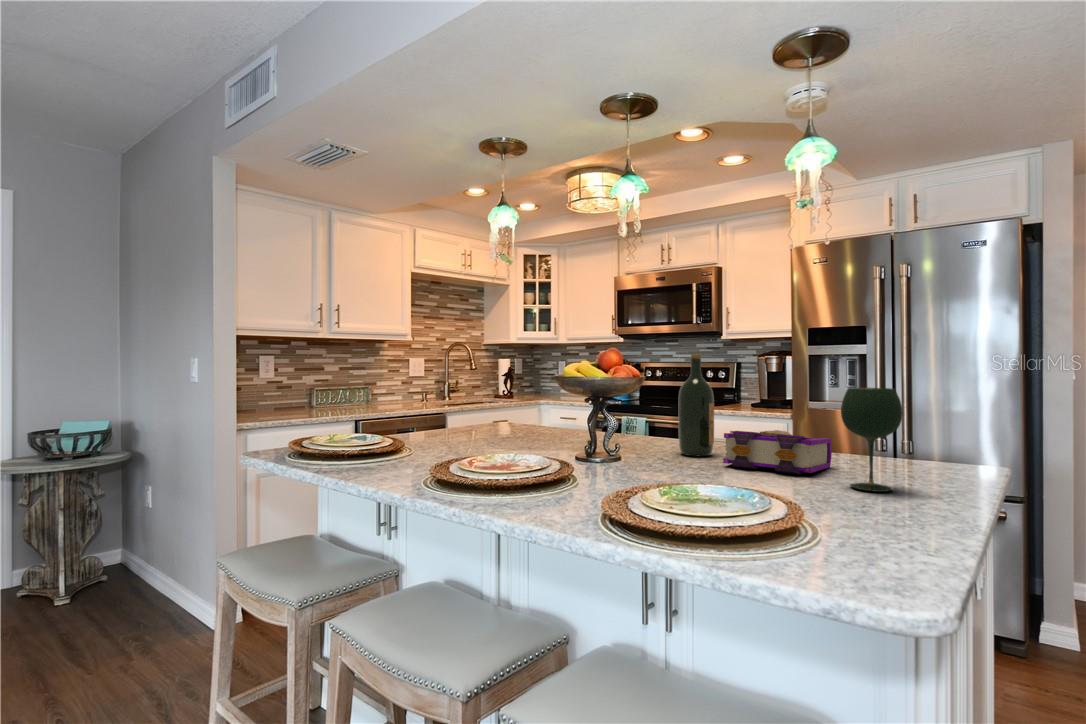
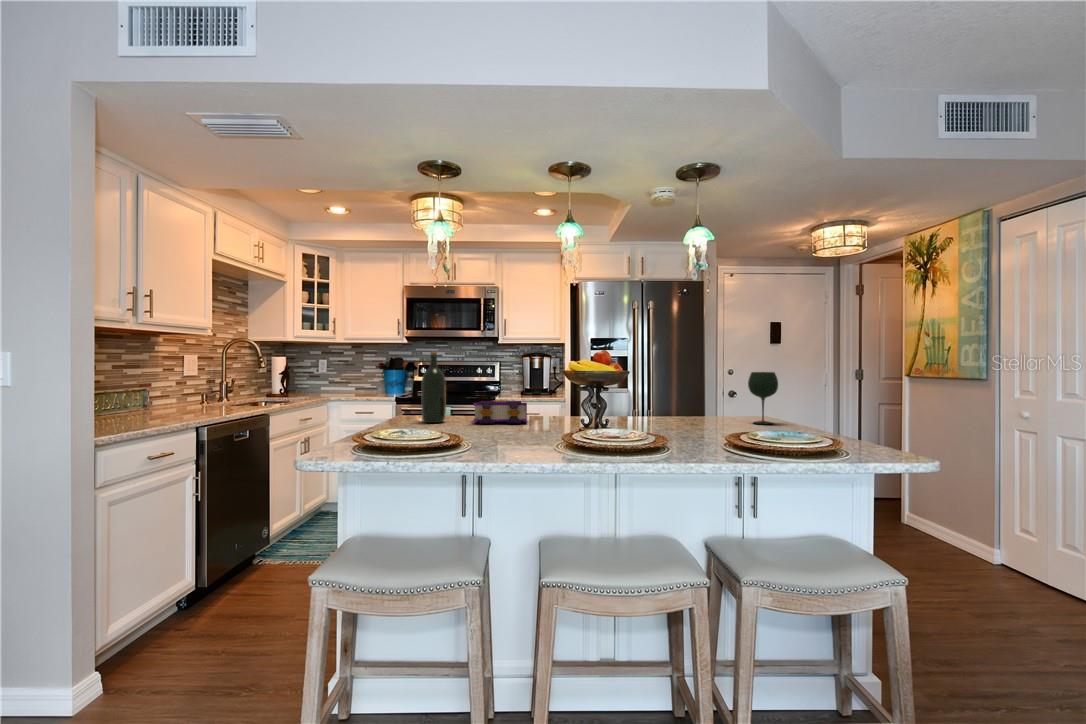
wine bottle: present [679,354,714,456] -> present [422,352,446,423]
book: present [723,430,832,474] -> present [474,399,527,424]

